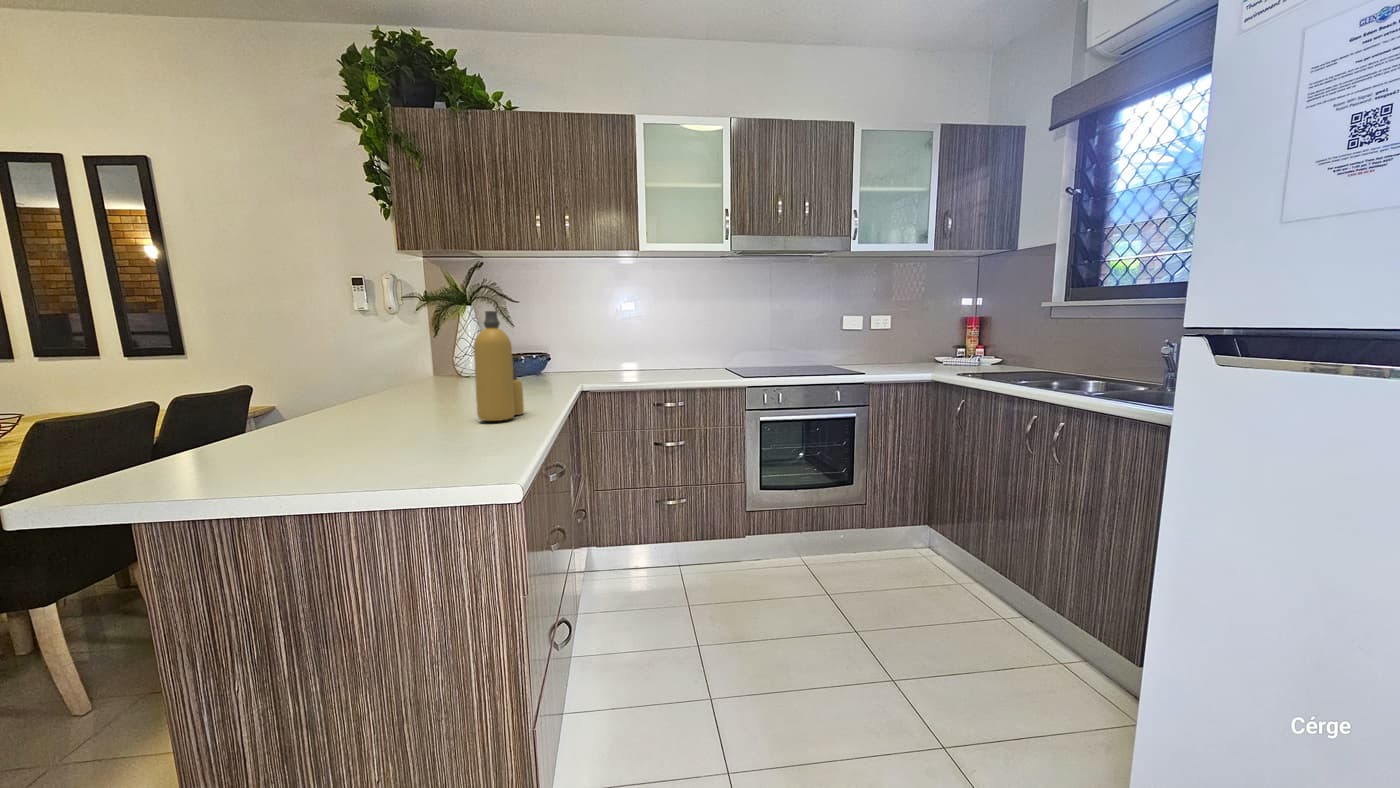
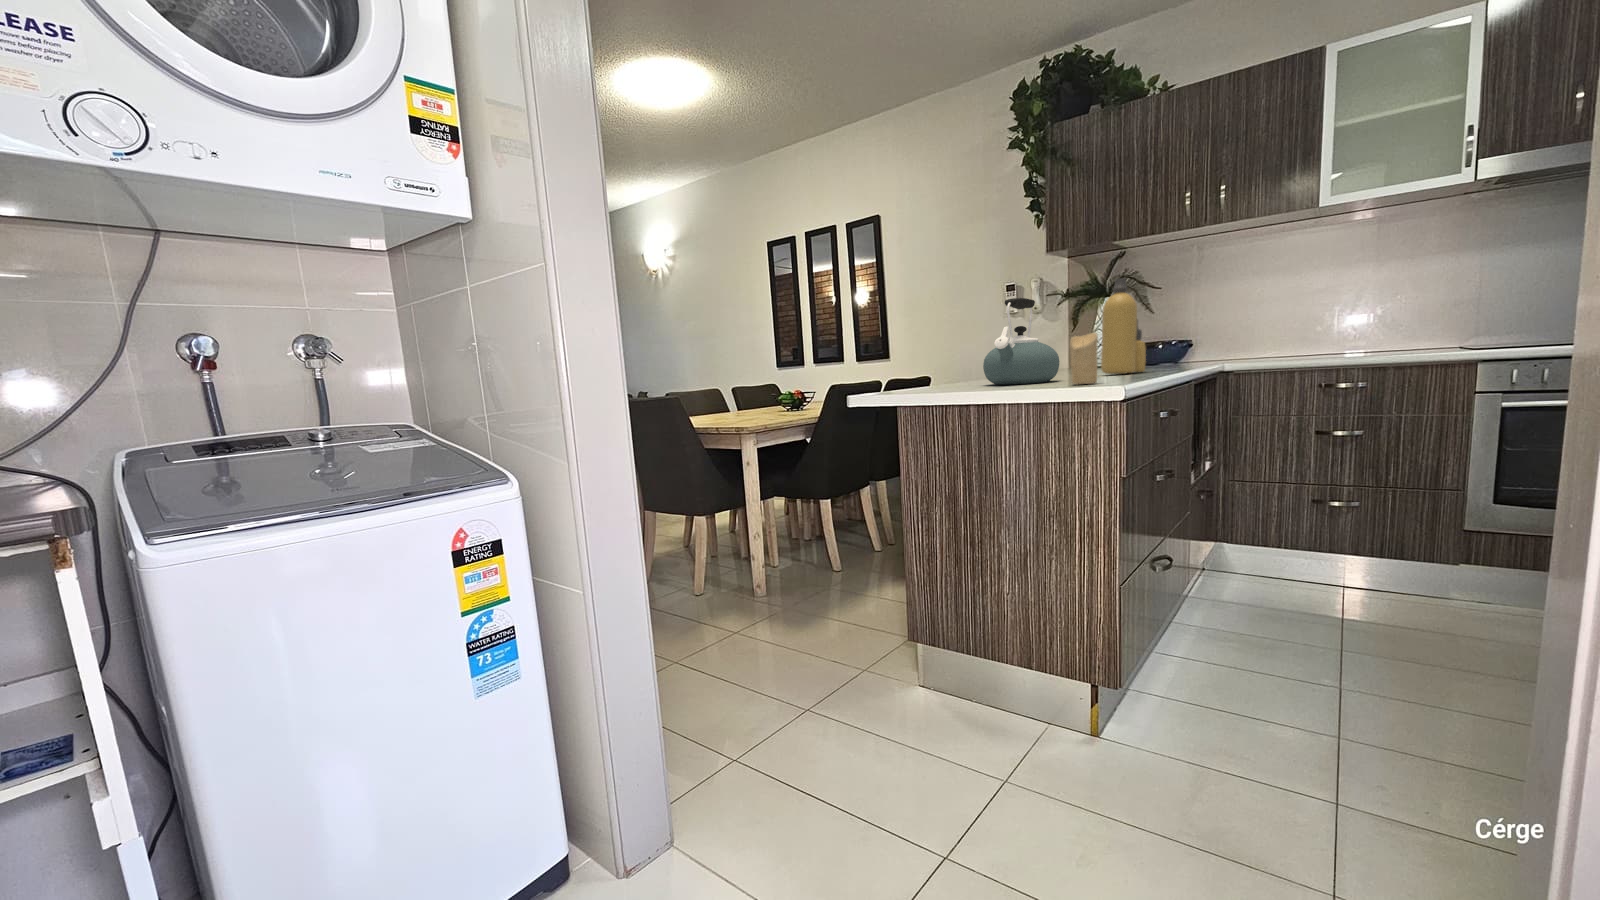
kettle: none [313,333,427,456] -> present [983,298,1060,384]
candle: none [441,397,481,468] -> present [1070,333,1098,384]

